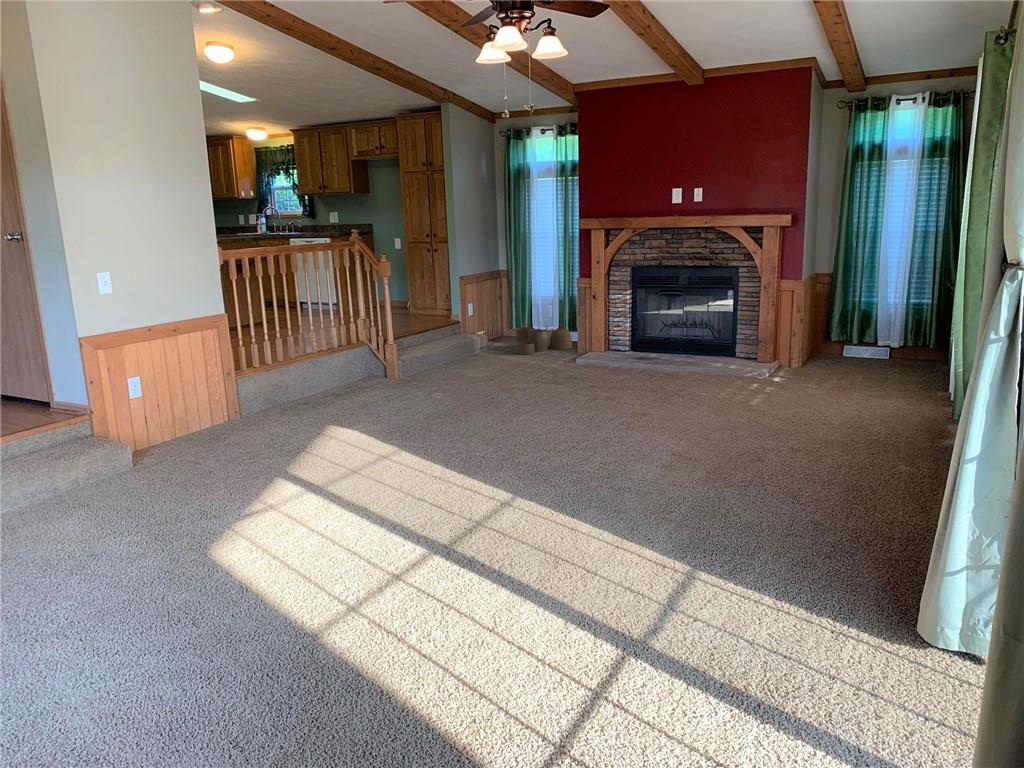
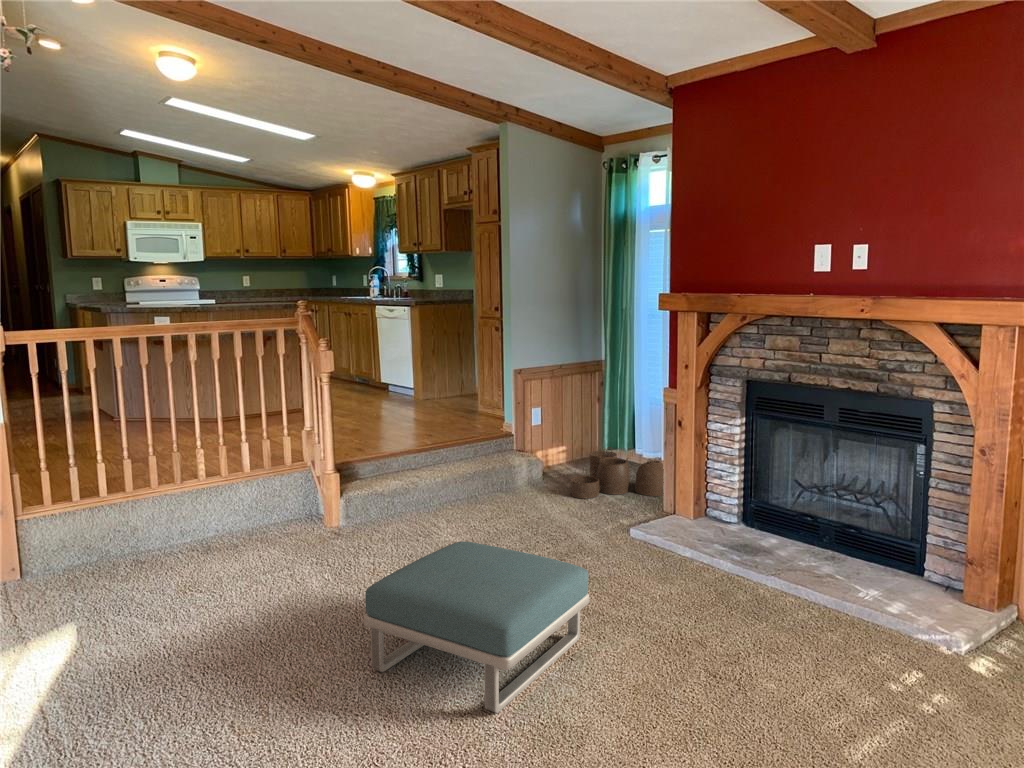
footstool: none [538,356,629,416] -> present [364,541,589,713]

